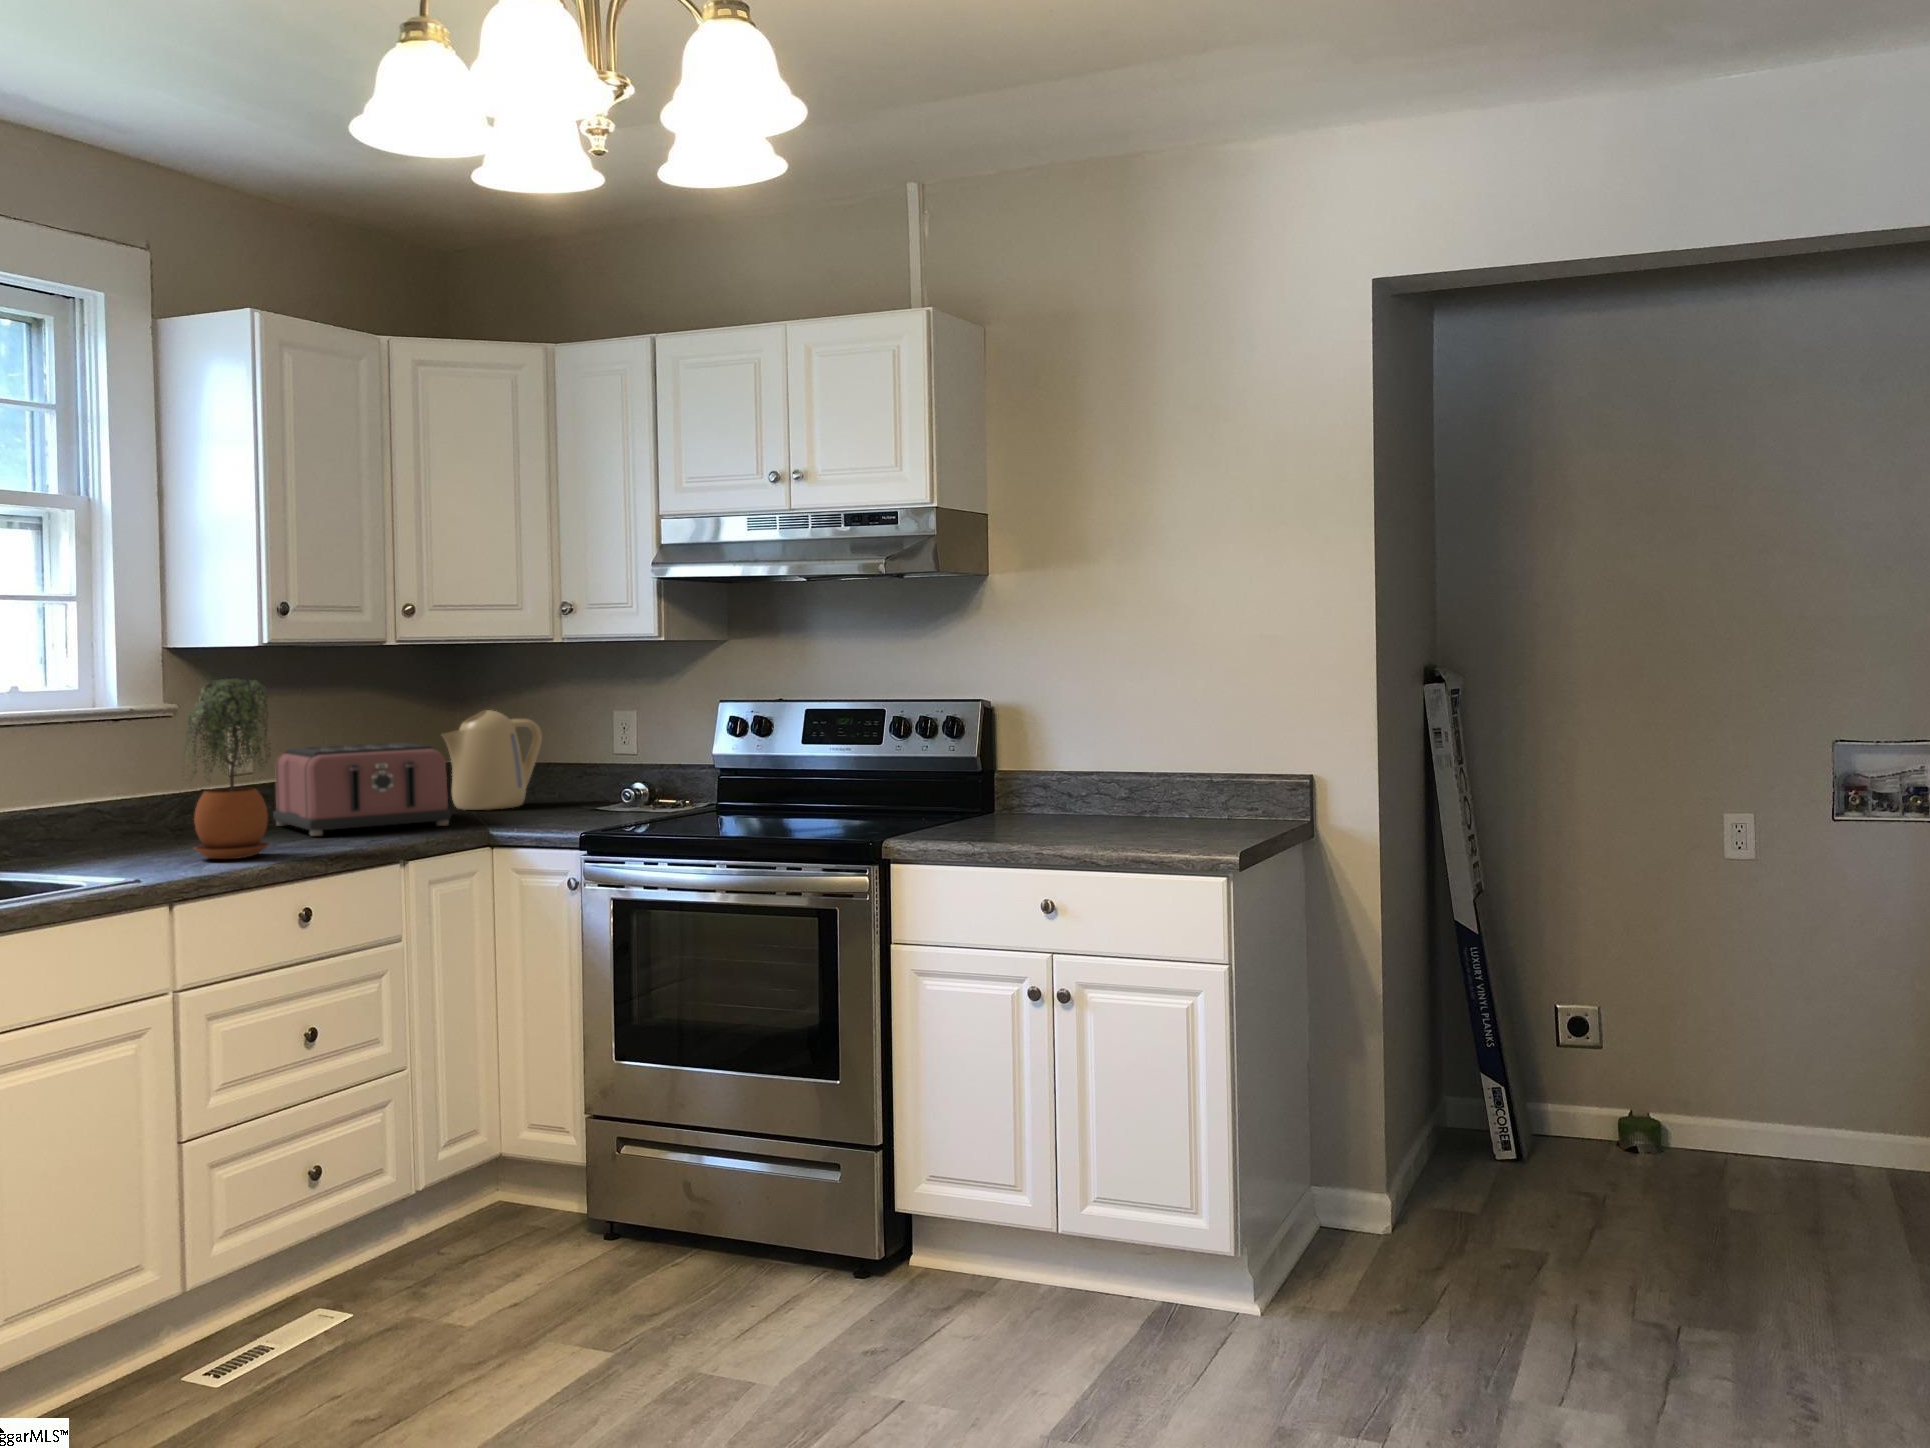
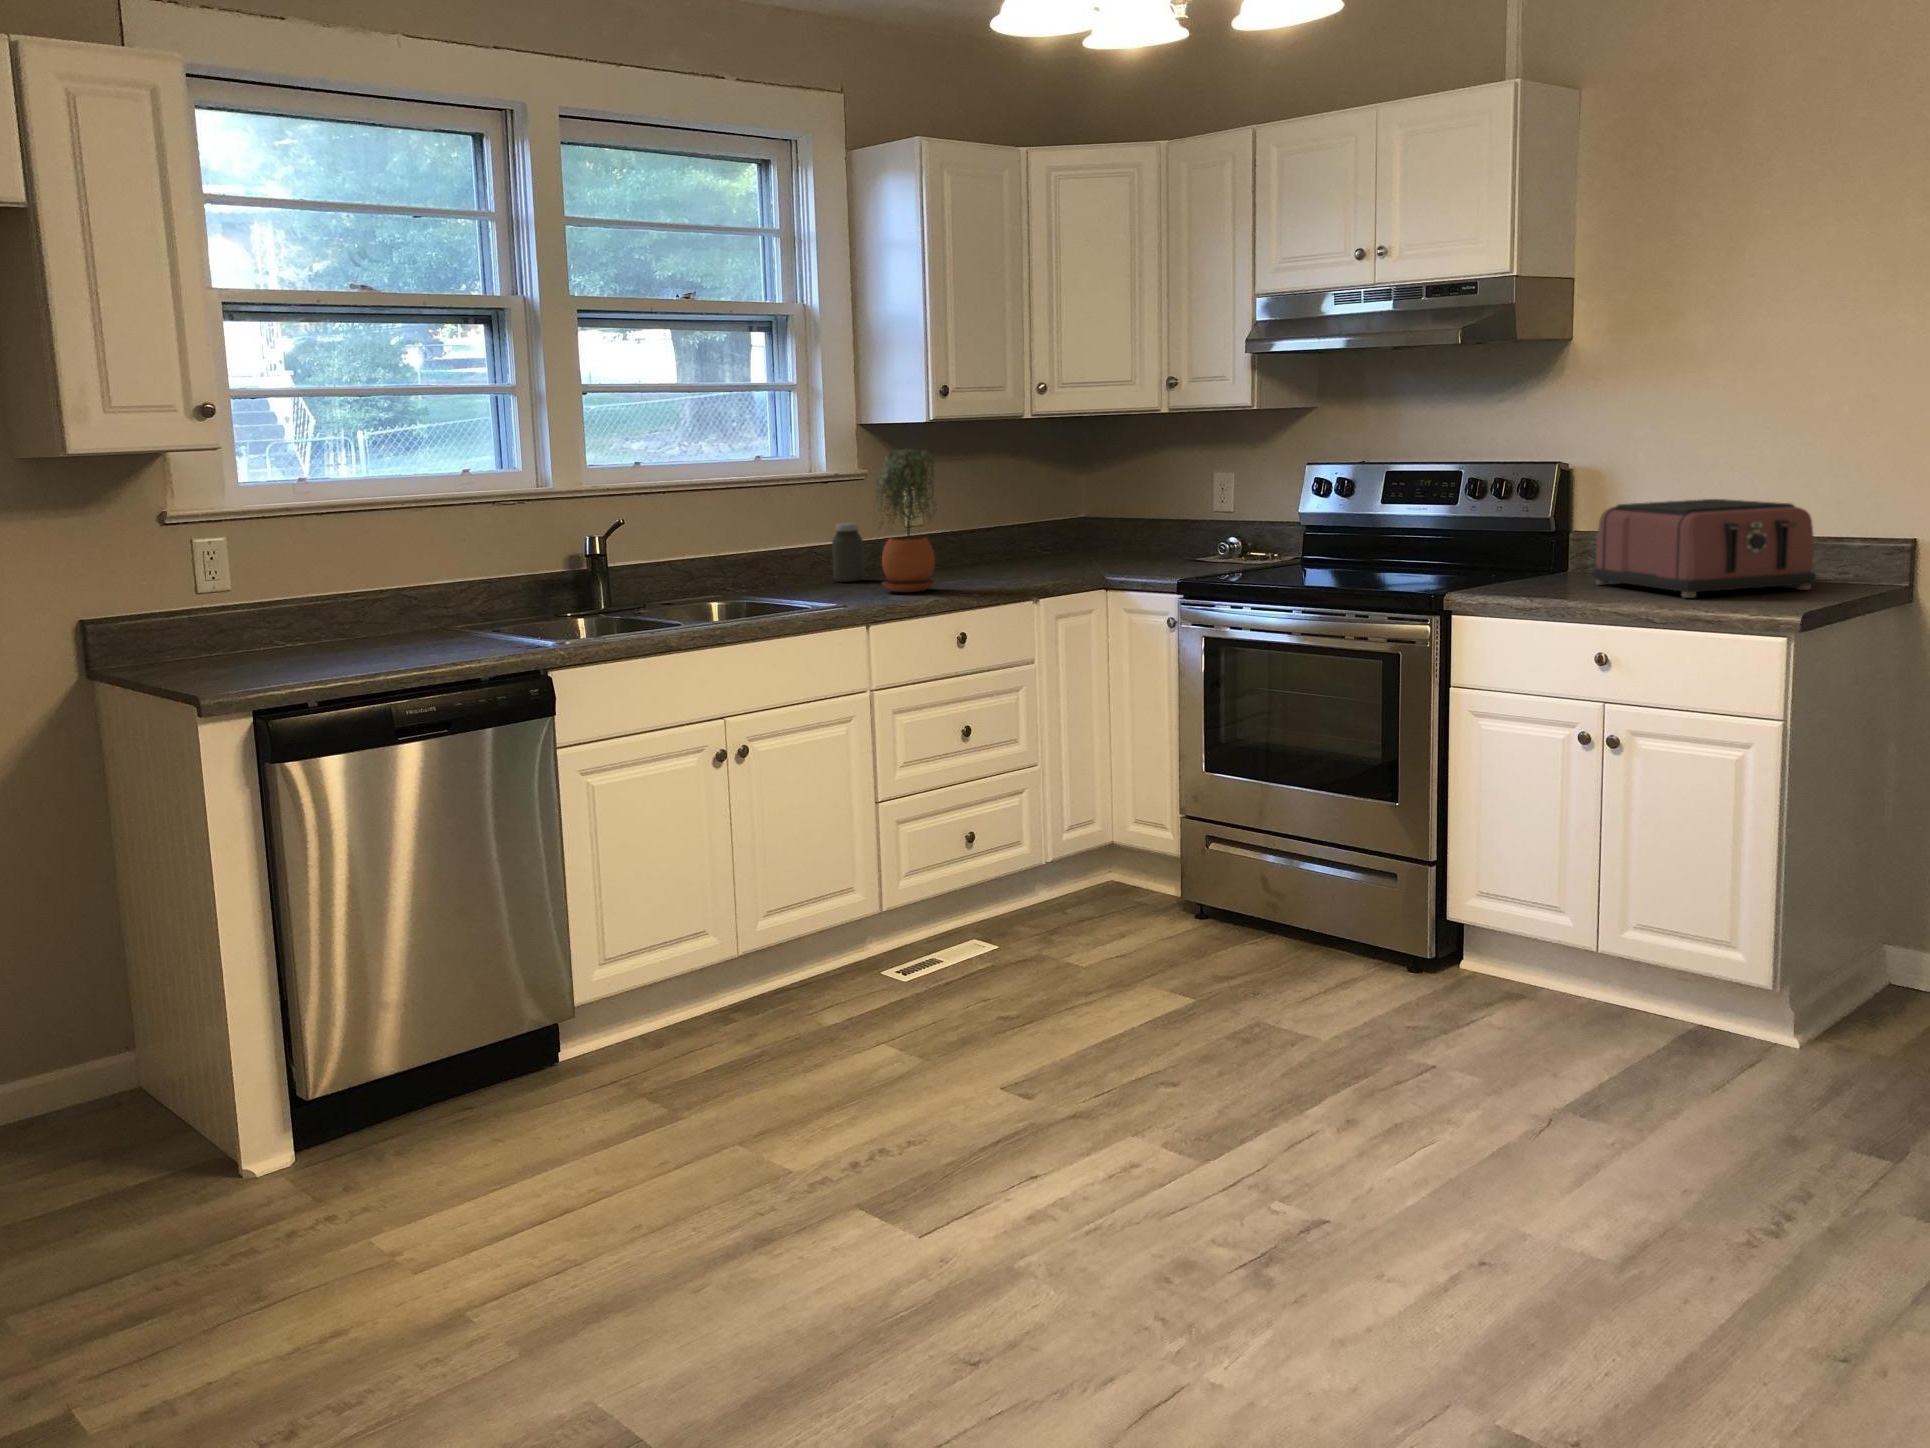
kettle: present [442,710,542,810] -> none [1069,472,1153,557]
toaster: present [273,742,451,836] -> present [1592,499,1816,598]
jar: none [124,773,170,848] -> present [832,523,864,582]

